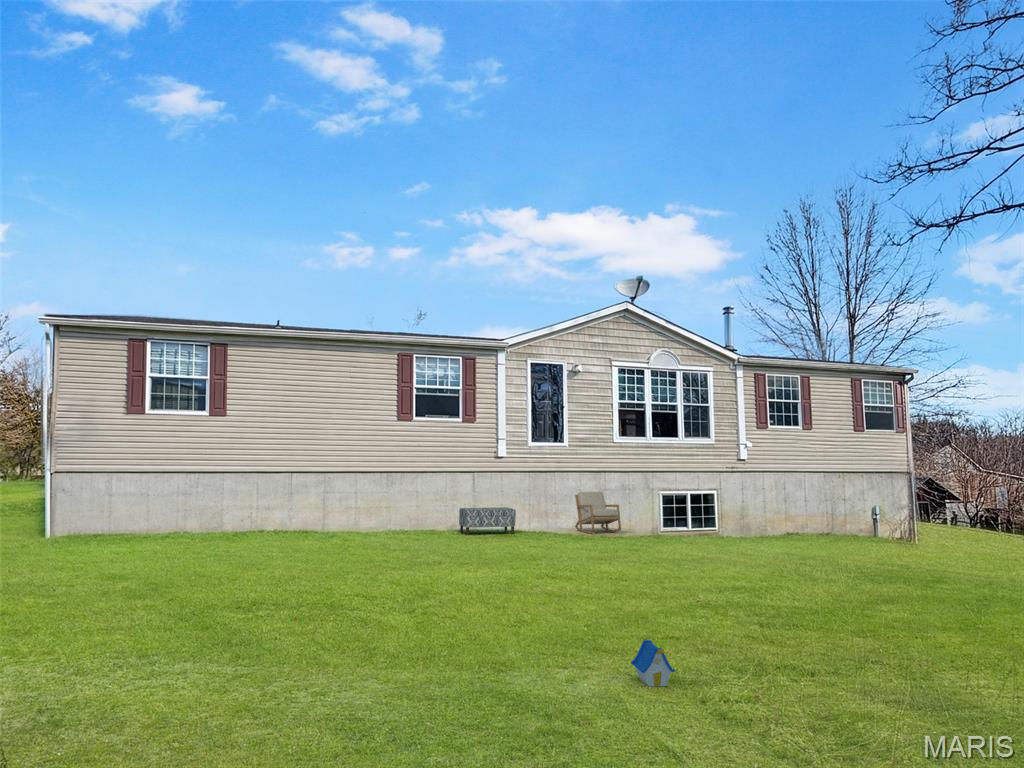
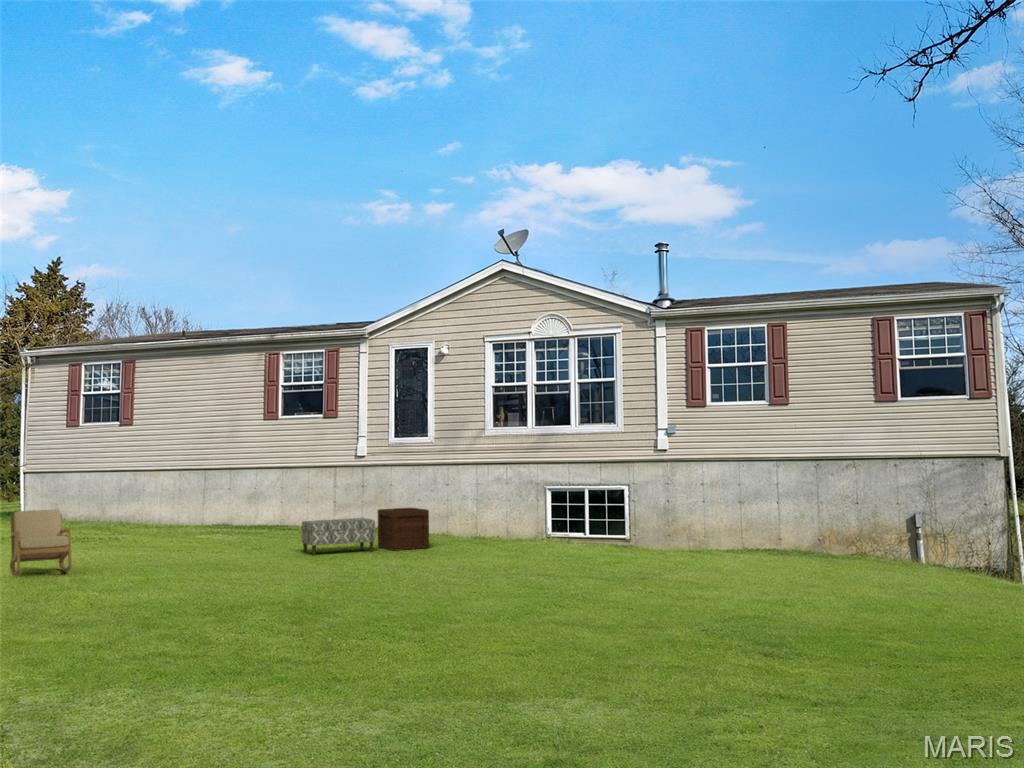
chair: present [575,492,621,533] -> present [10,510,72,575]
wooden crate: none [518,501,558,535] -> present [378,508,429,551]
toy house: present [631,638,675,686] -> none [574,656,631,713]

